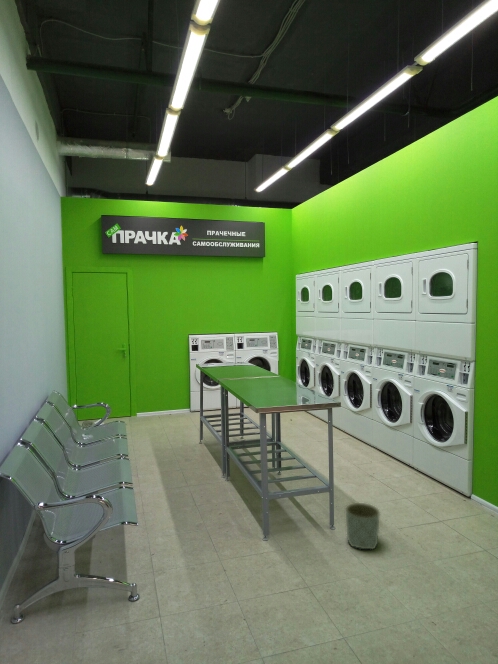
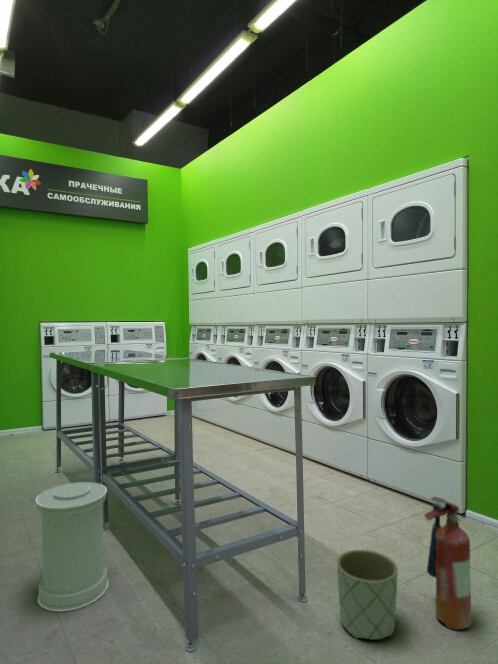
trash can: none [192,450,228,514] -> present [36,482,108,611]
fire extinguisher: none [396,477,425,553] -> present [425,496,471,630]

